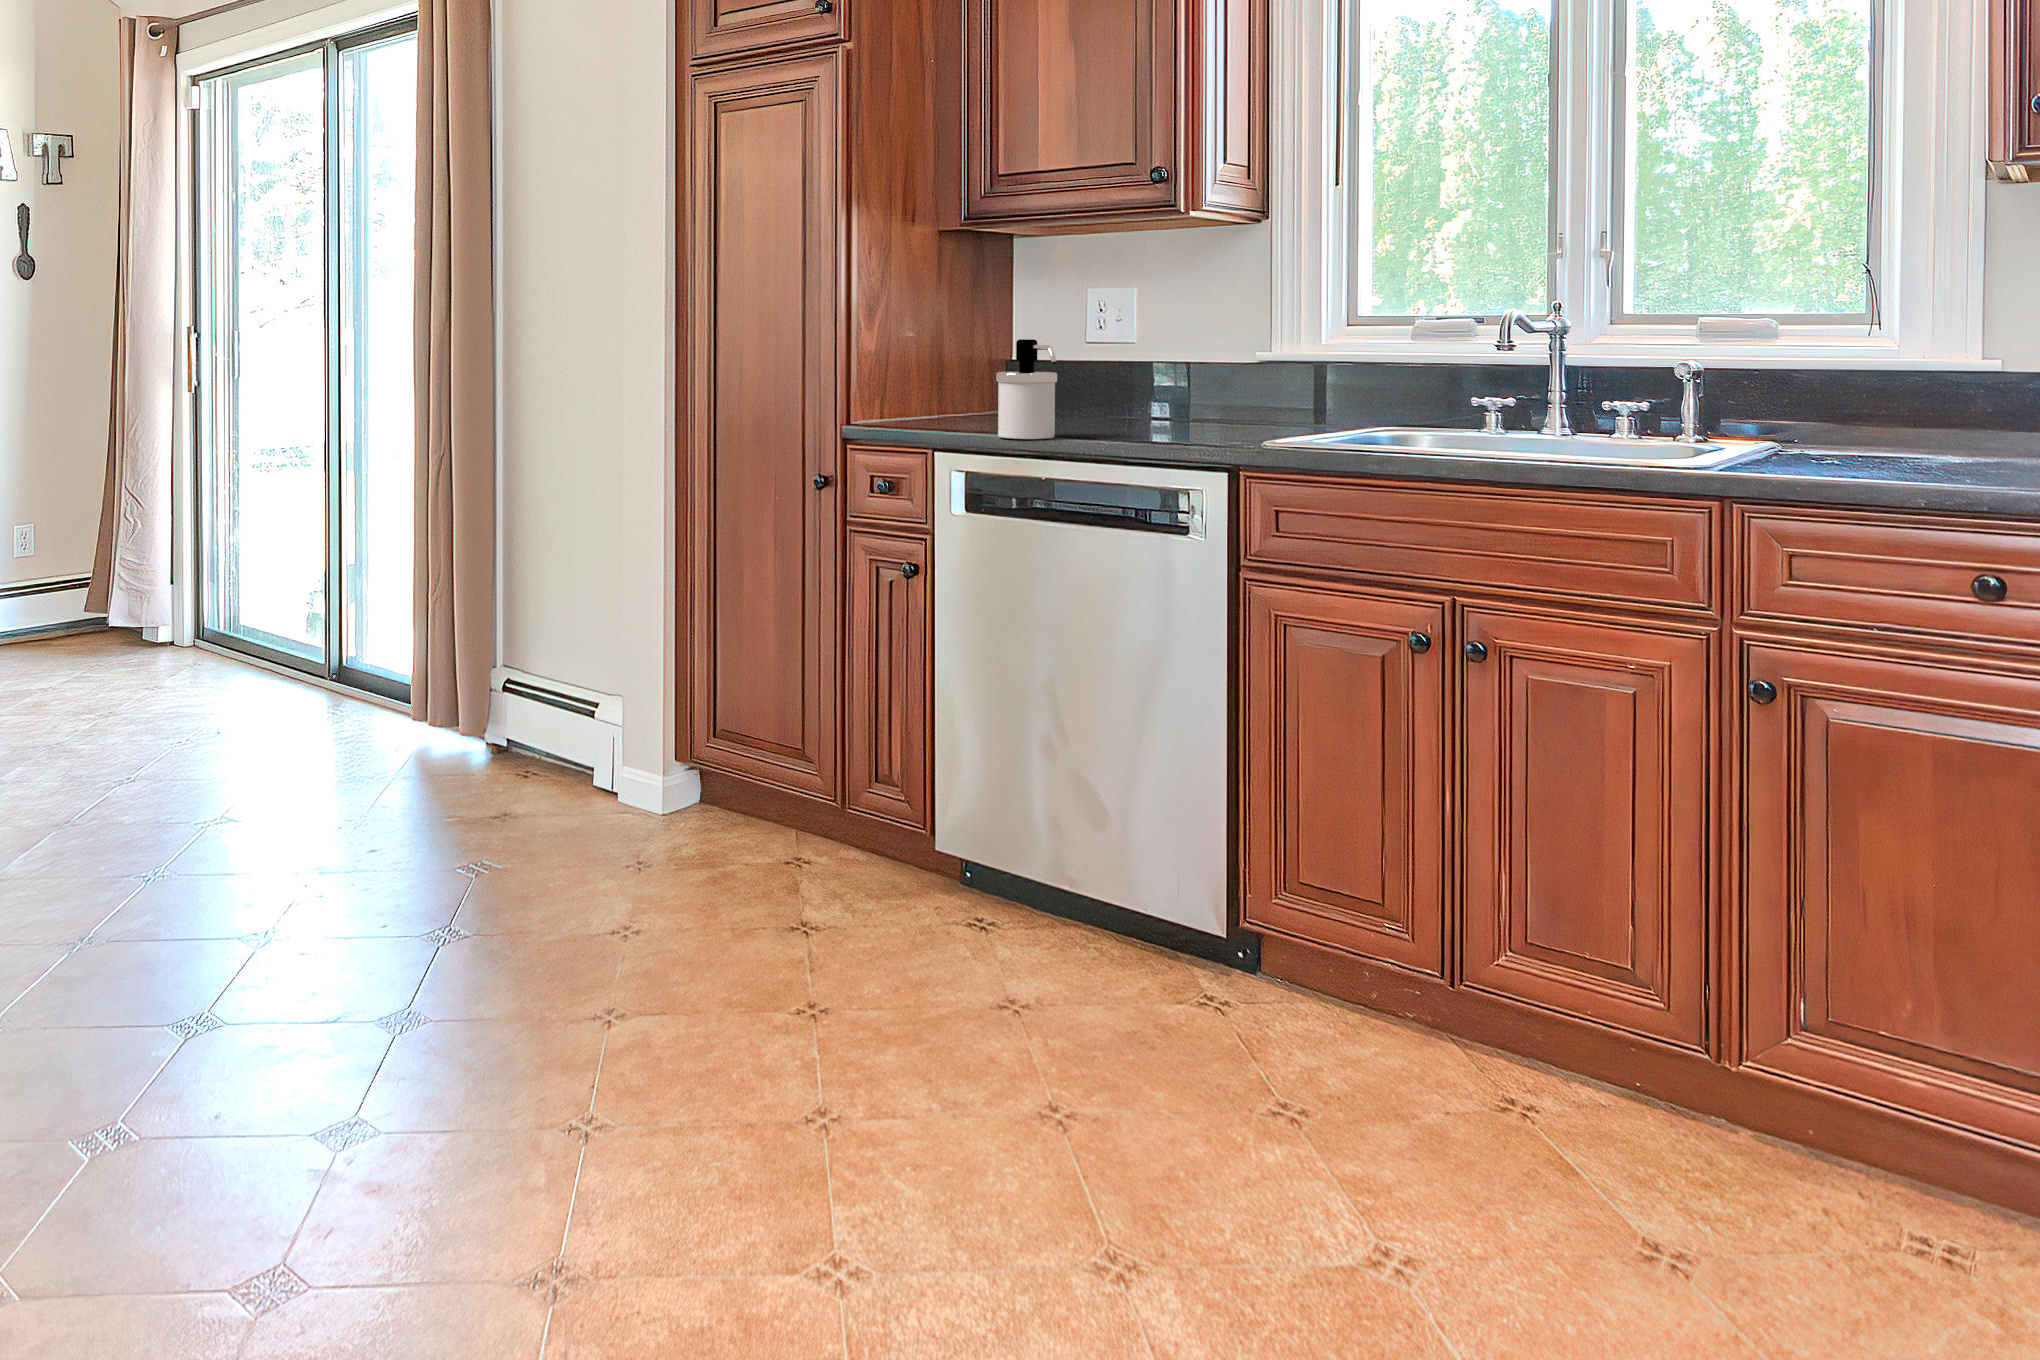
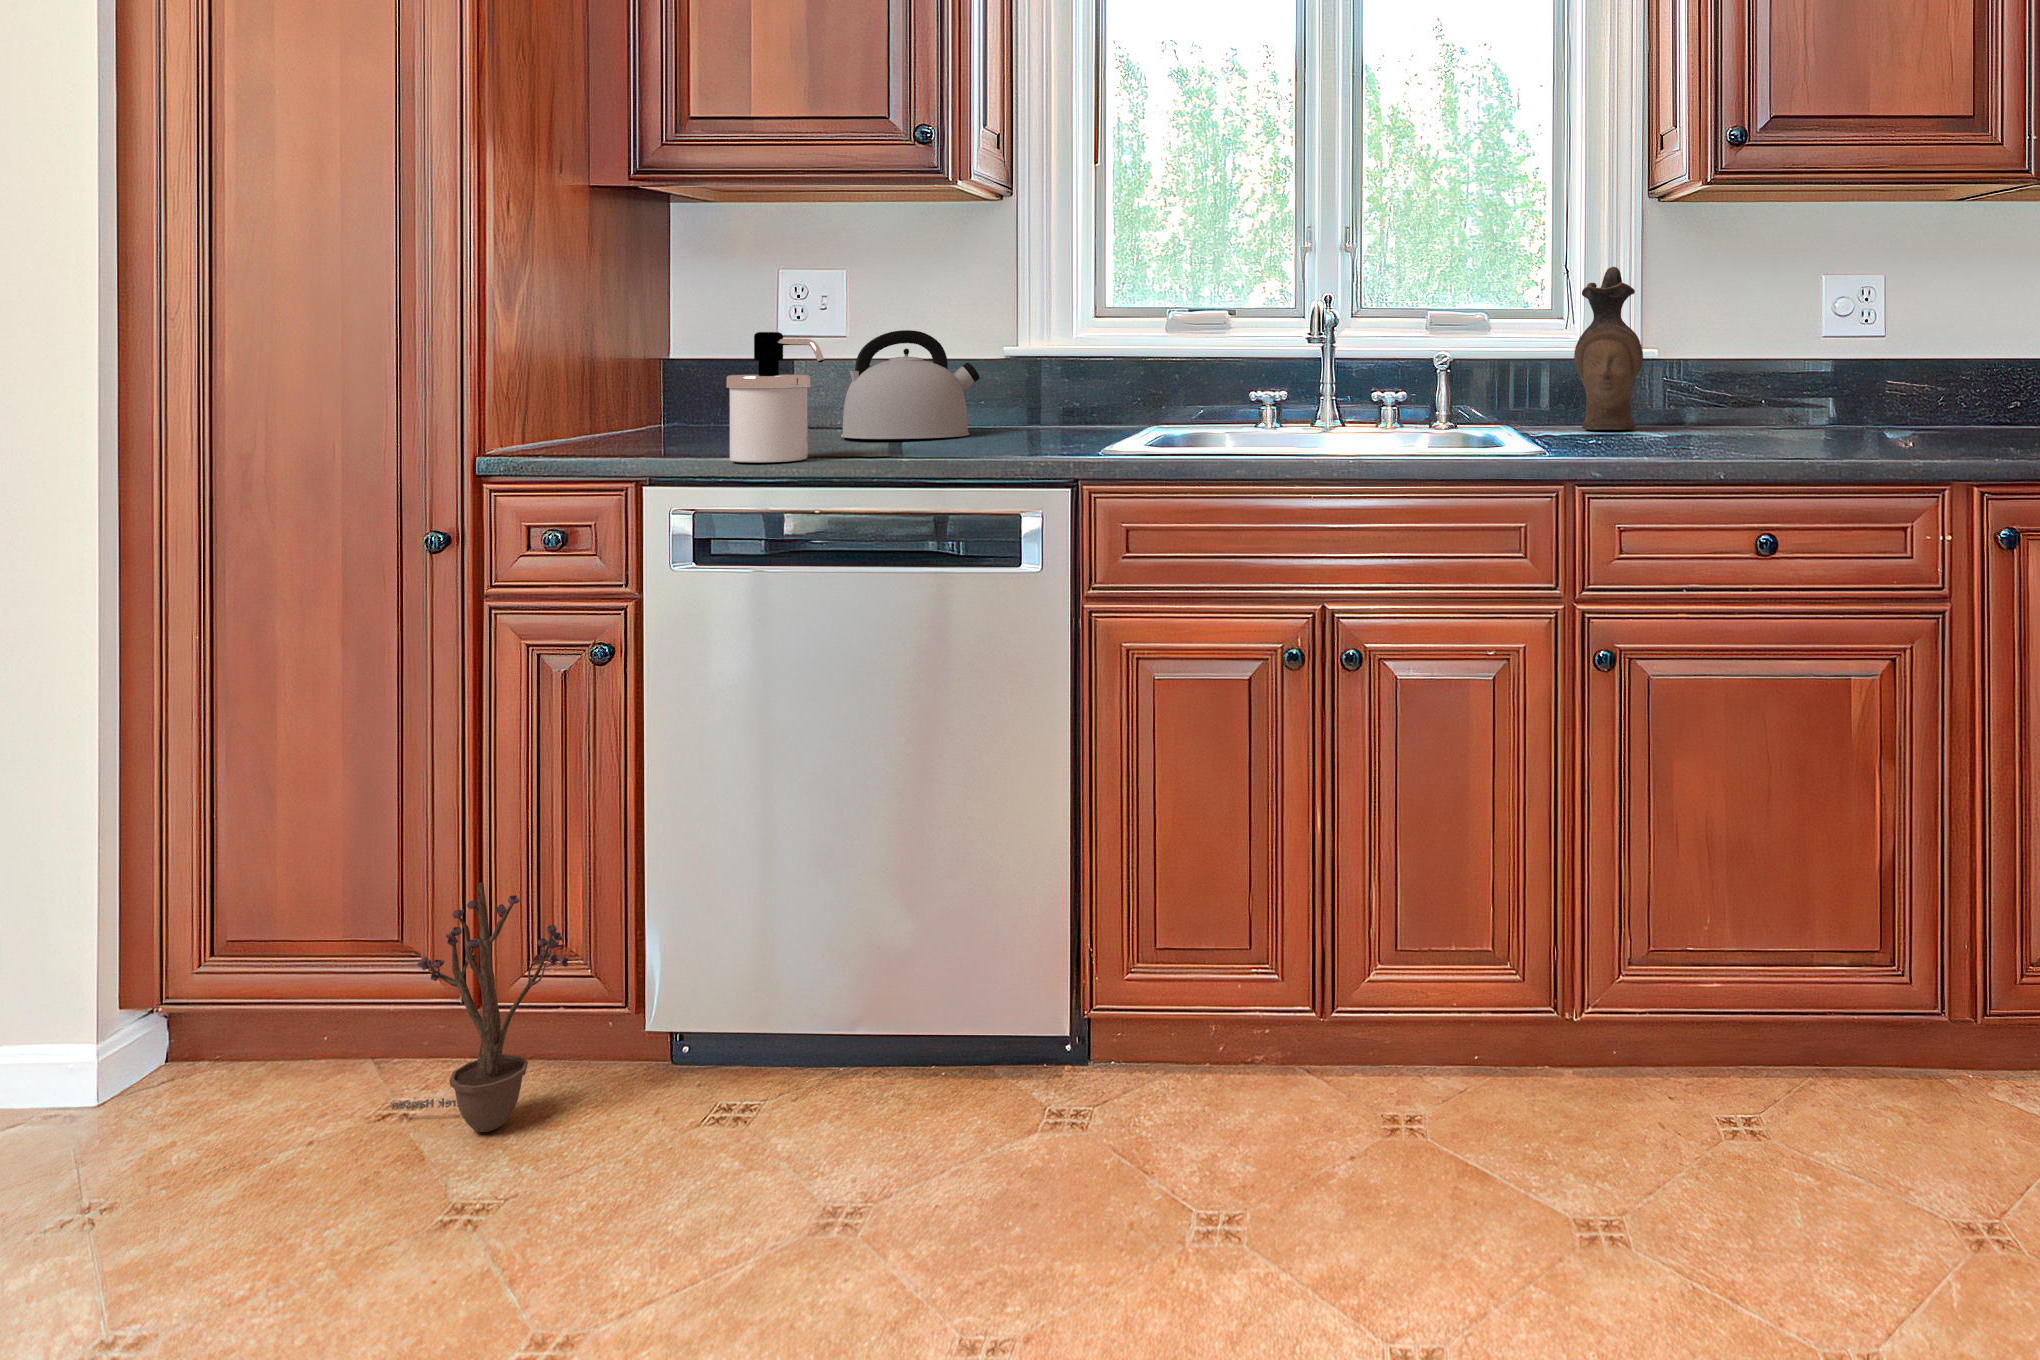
ceramic pitcher: none [1860,262,1962,452] -> present [1574,267,1643,430]
kettle: none [1111,336,1228,426] -> present [841,330,980,439]
decorative plant: none [789,714,881,884] -> present [392,882,568,1132]

